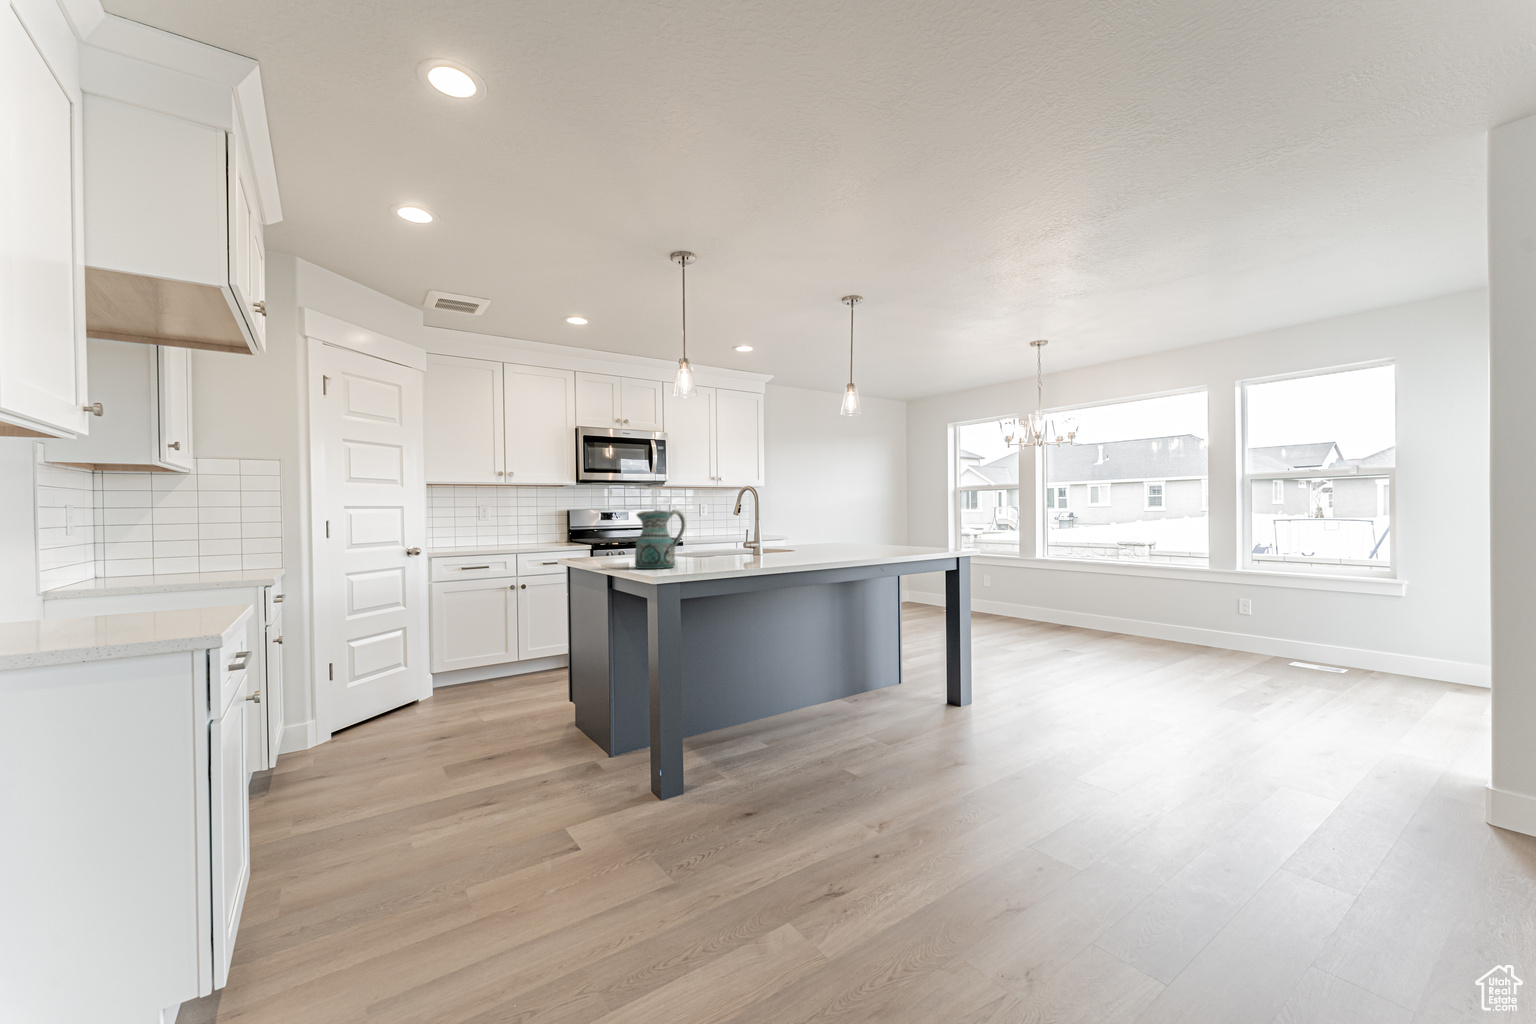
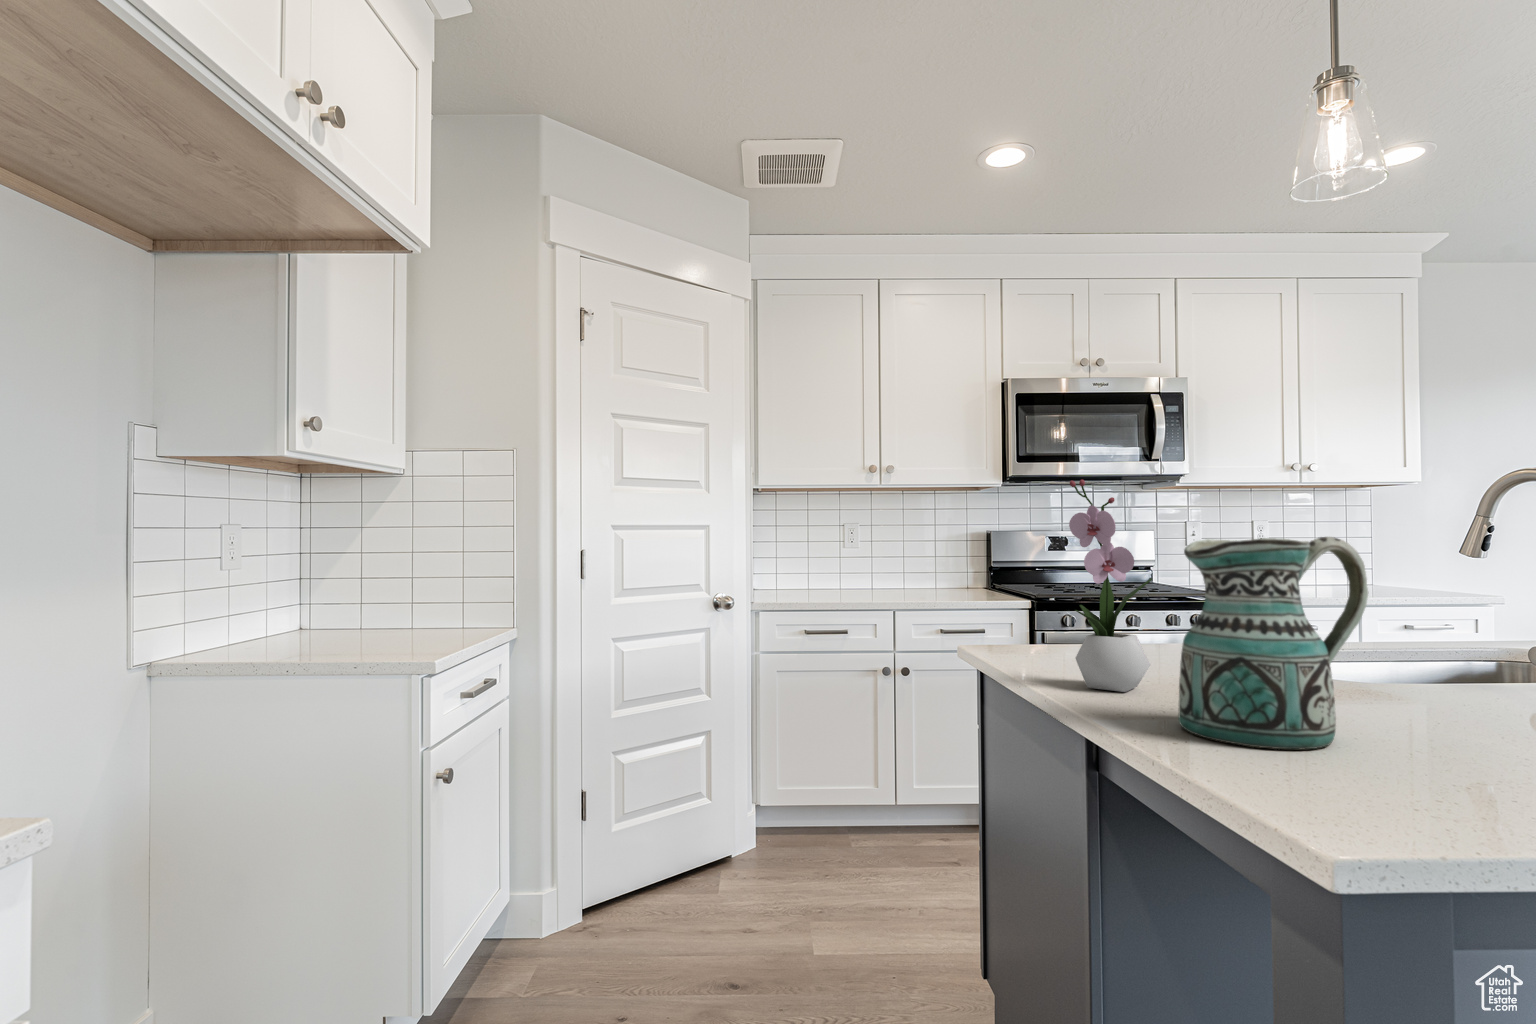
flower arrangement: none [604,490,633,564] -> present [1069,480,1152,692]

